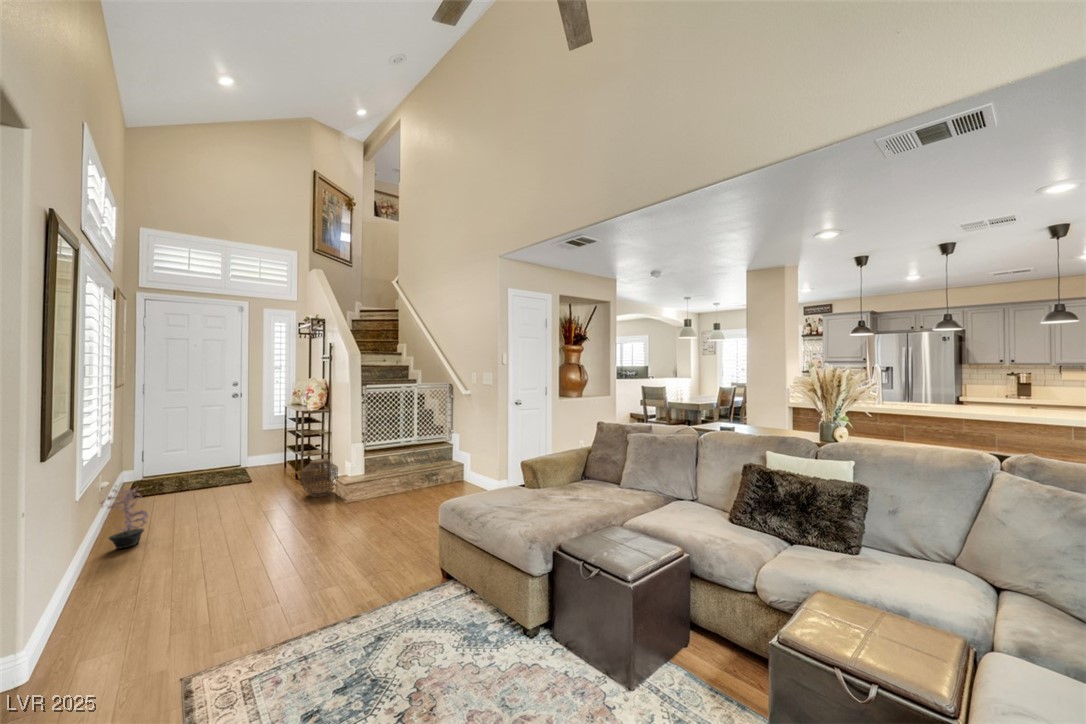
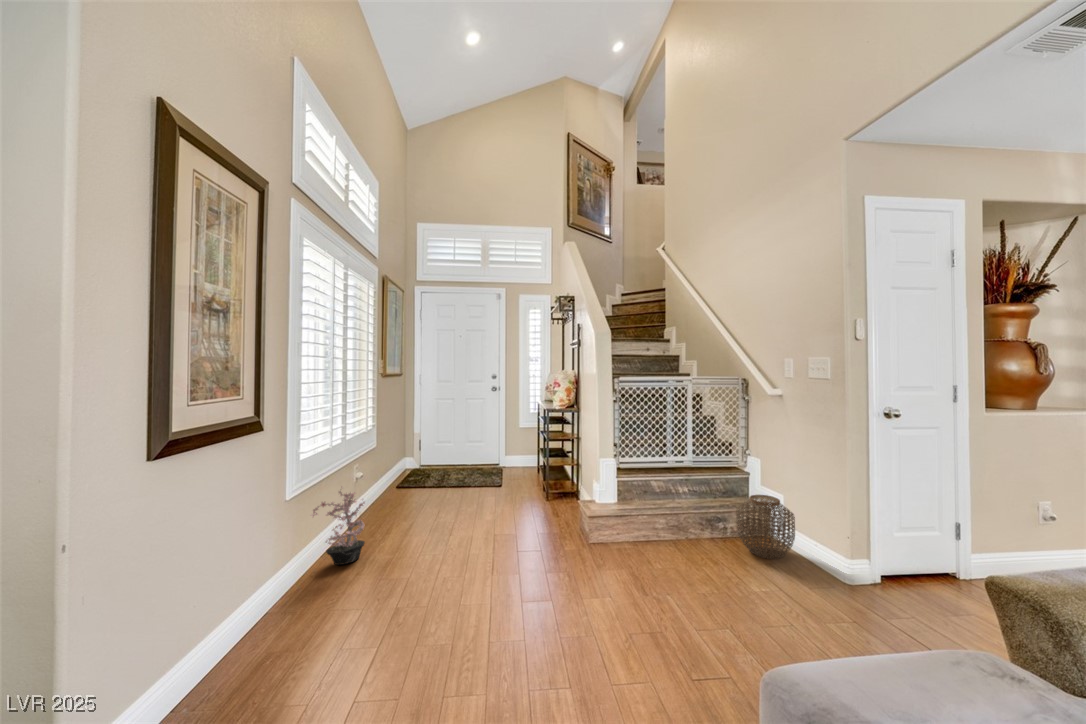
woven basket: present [301,459,338,497] -> present [736,495,795,559]

